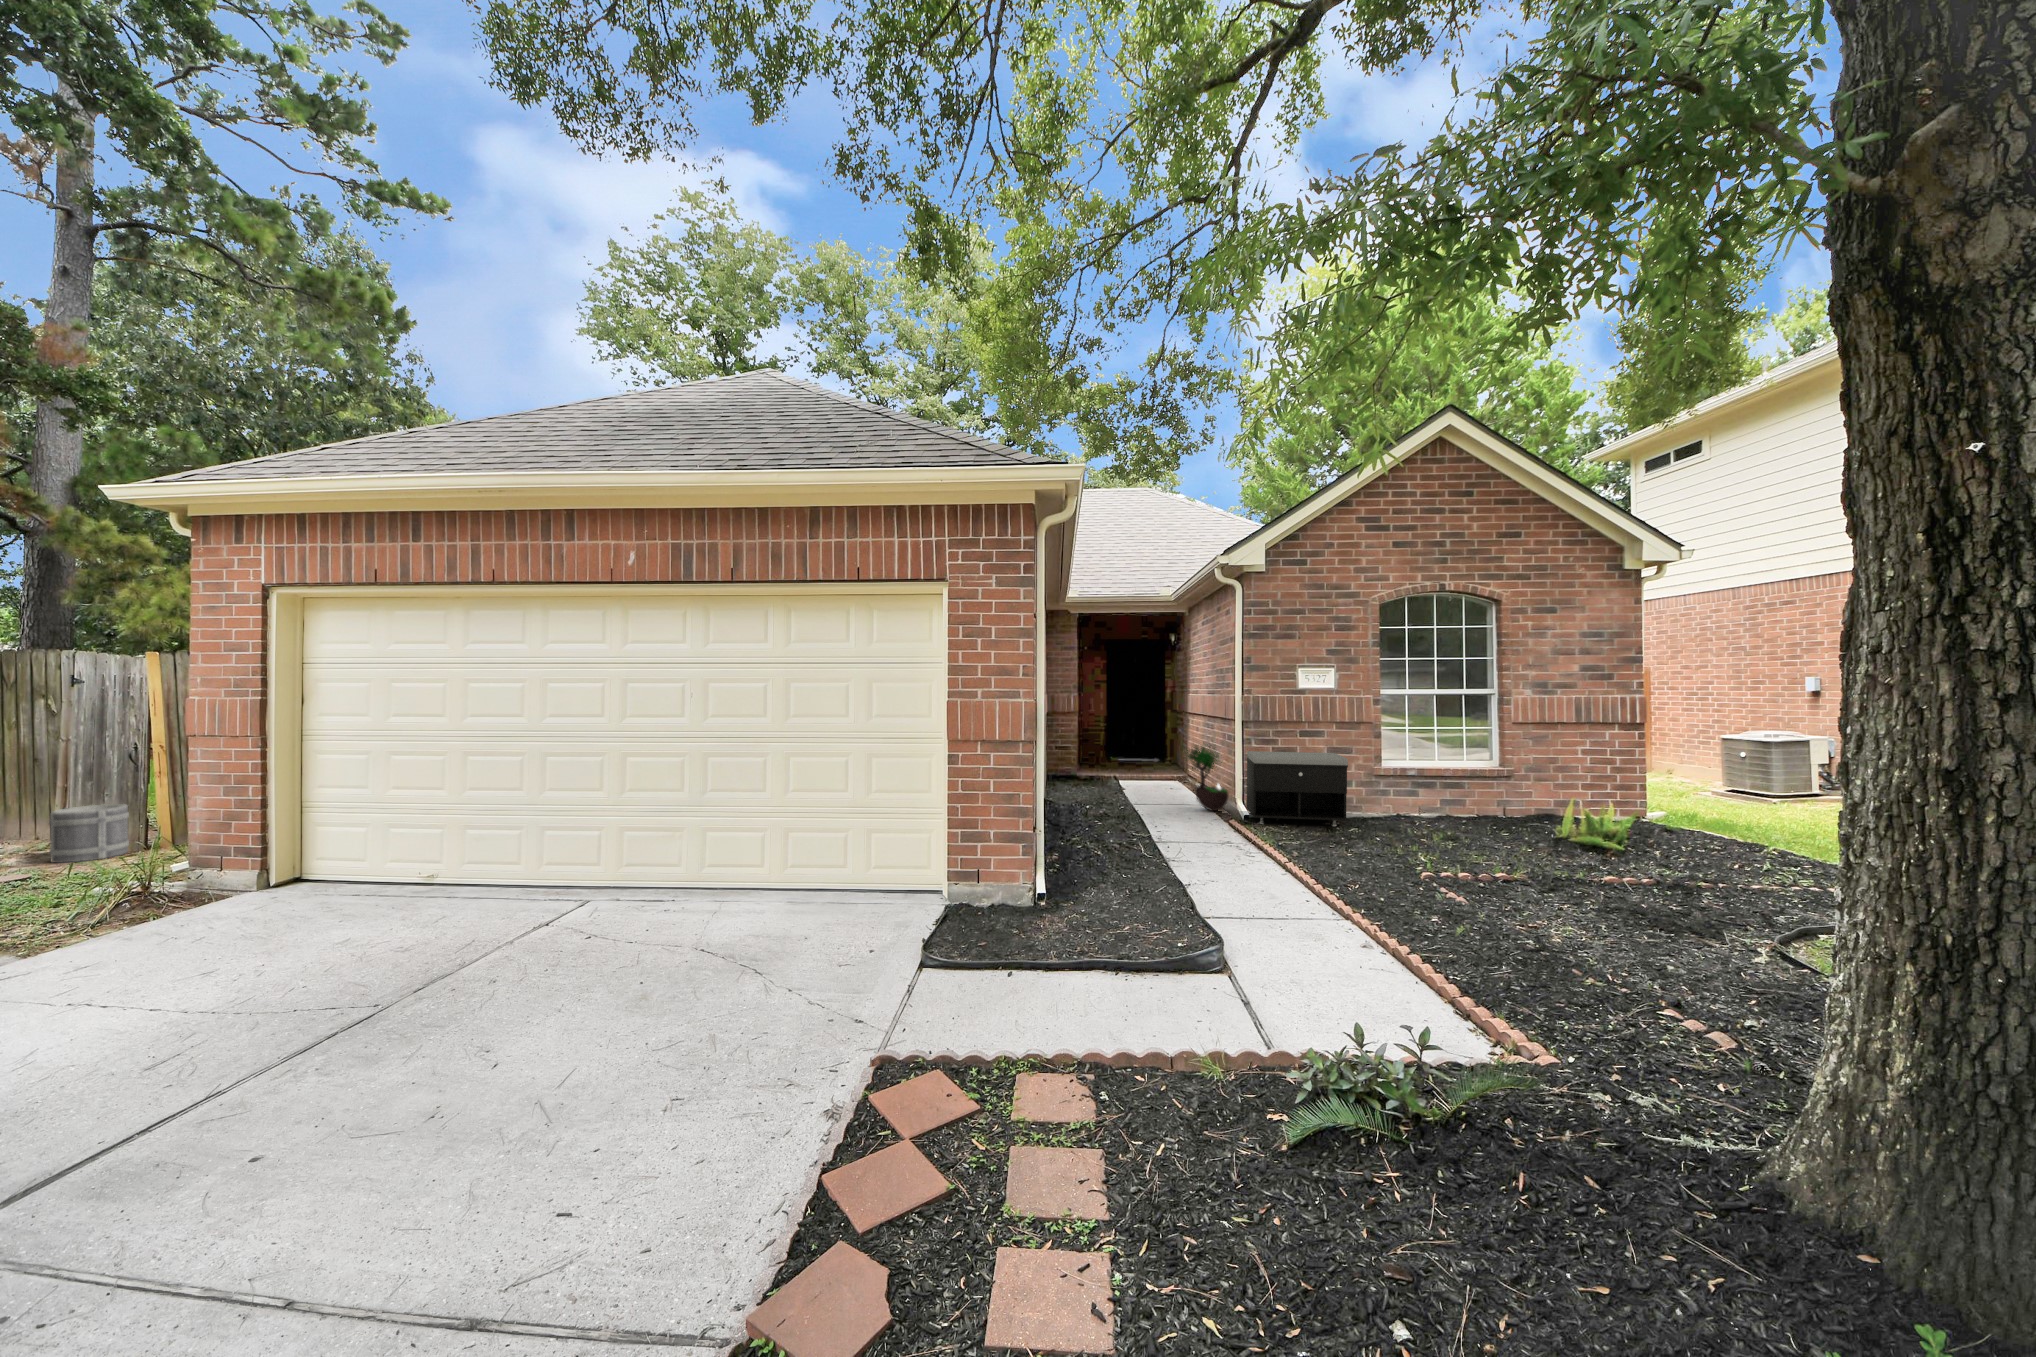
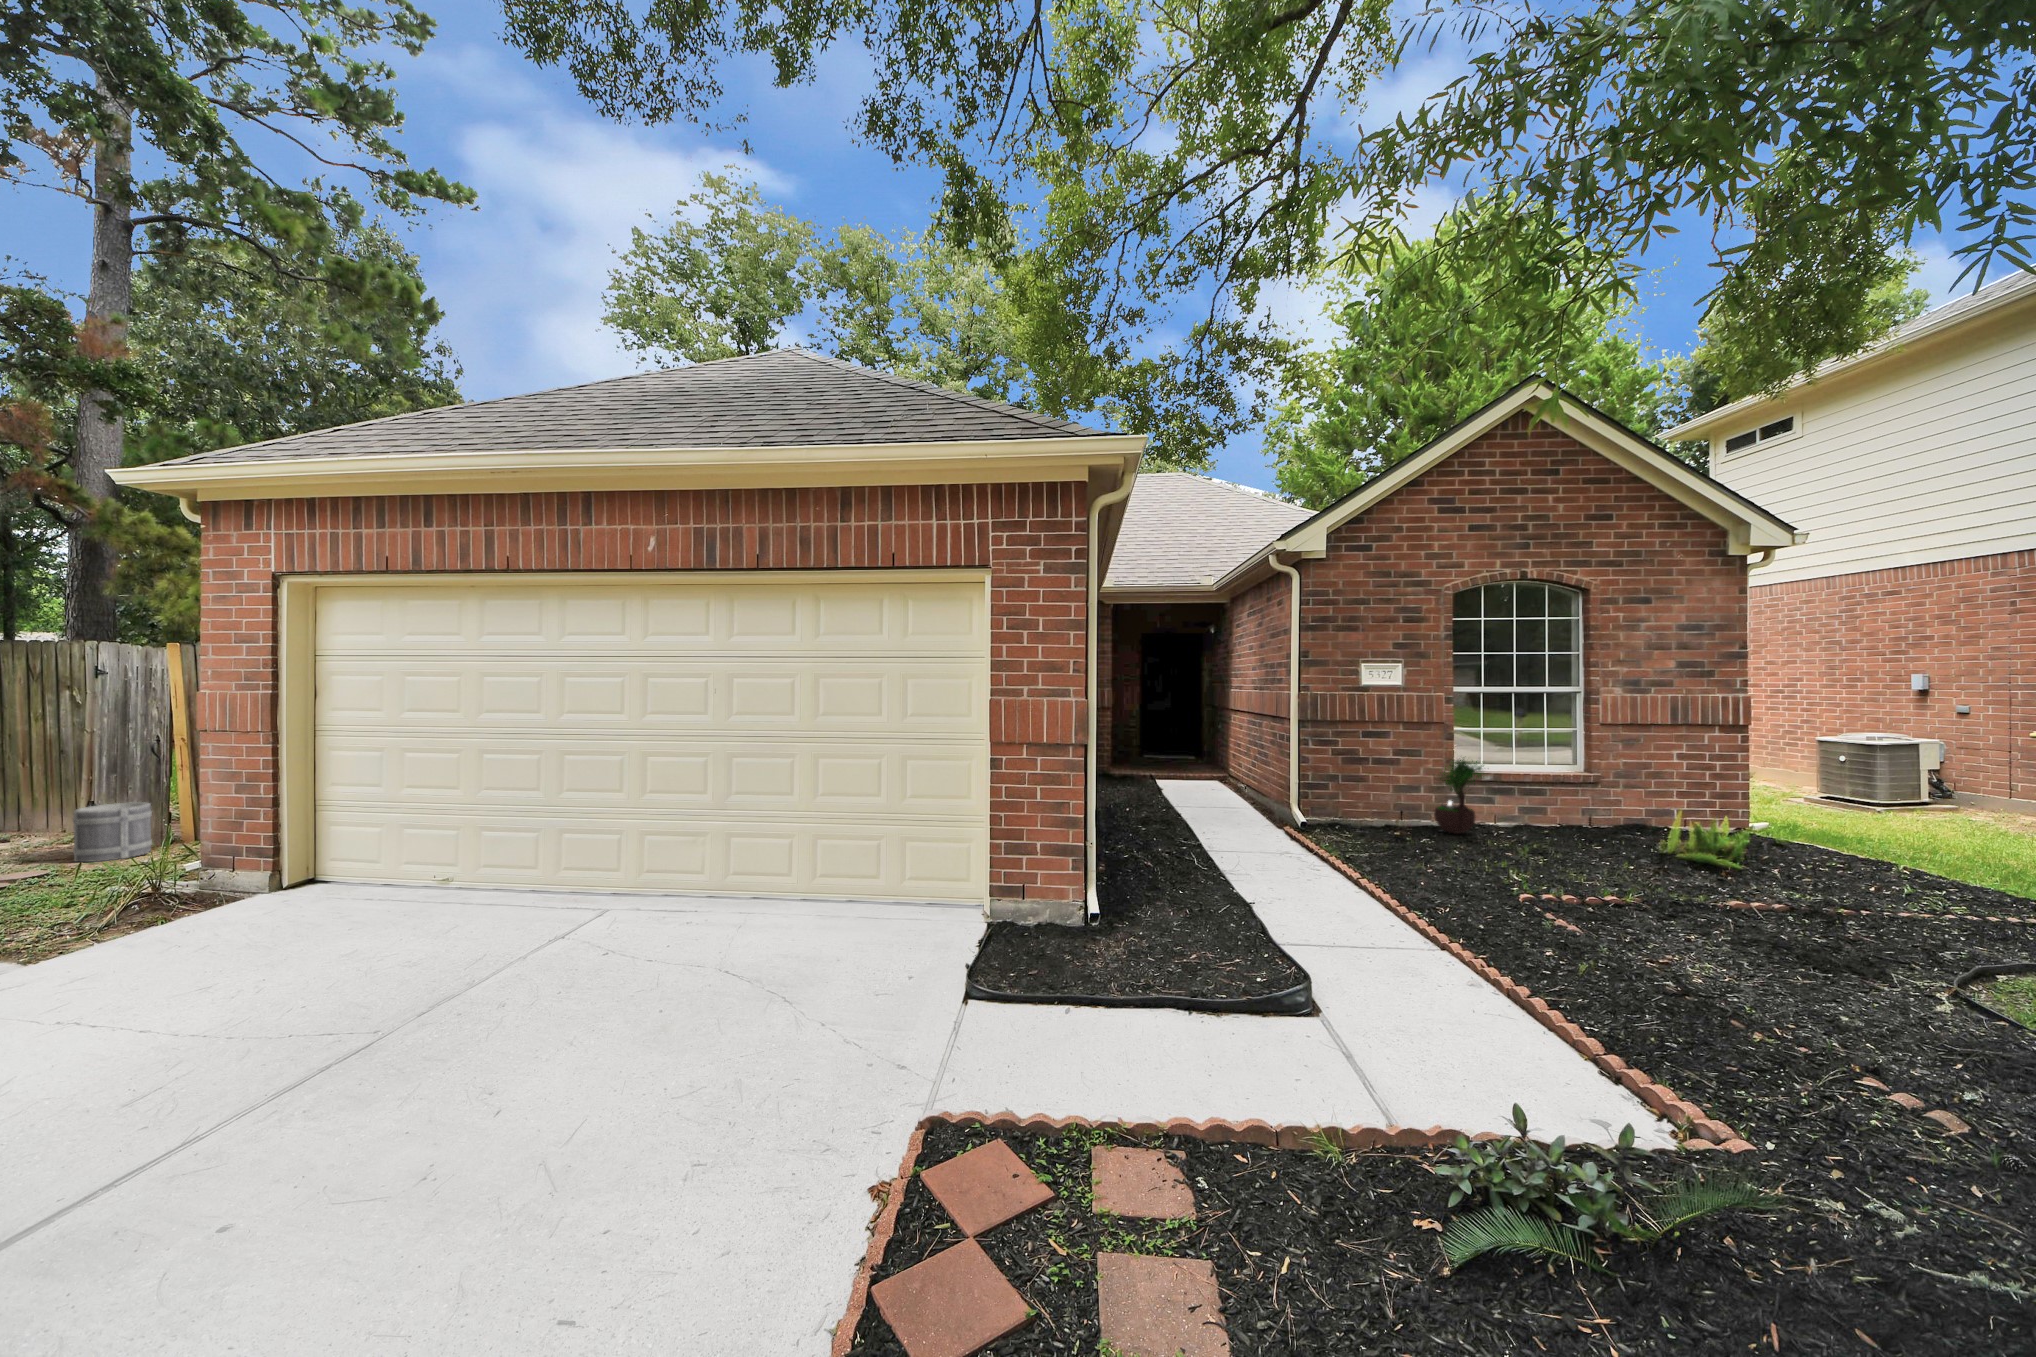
potted tree: present [1186,746,1228,811] -> present [1434,759,1482,834]
storage bench: present [1247,751,1348,826] -> none [1304,756,1420,839]

